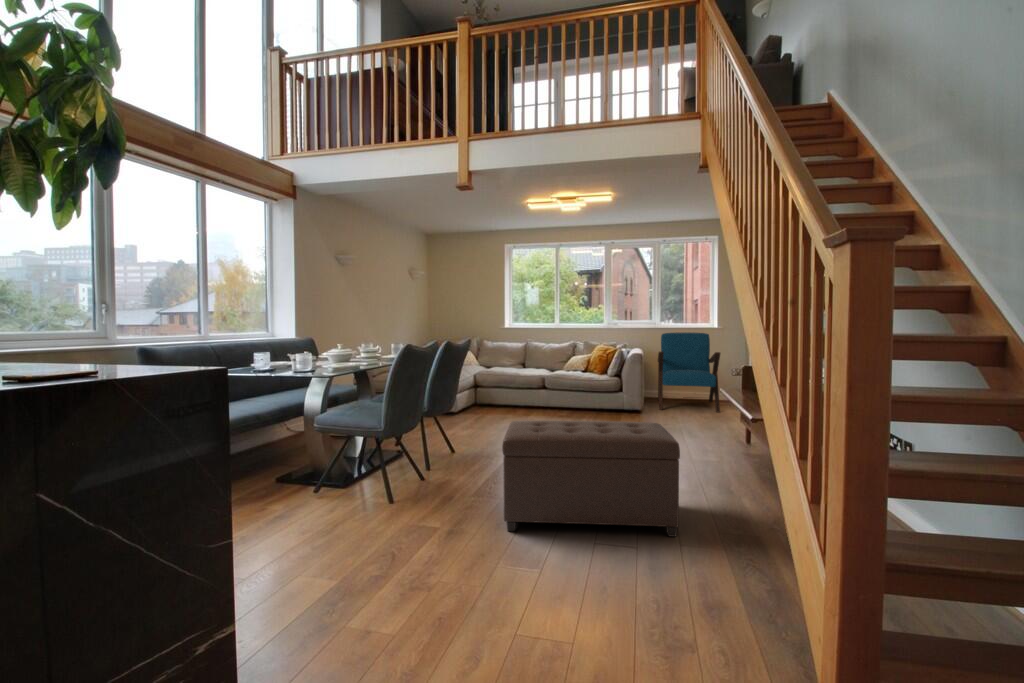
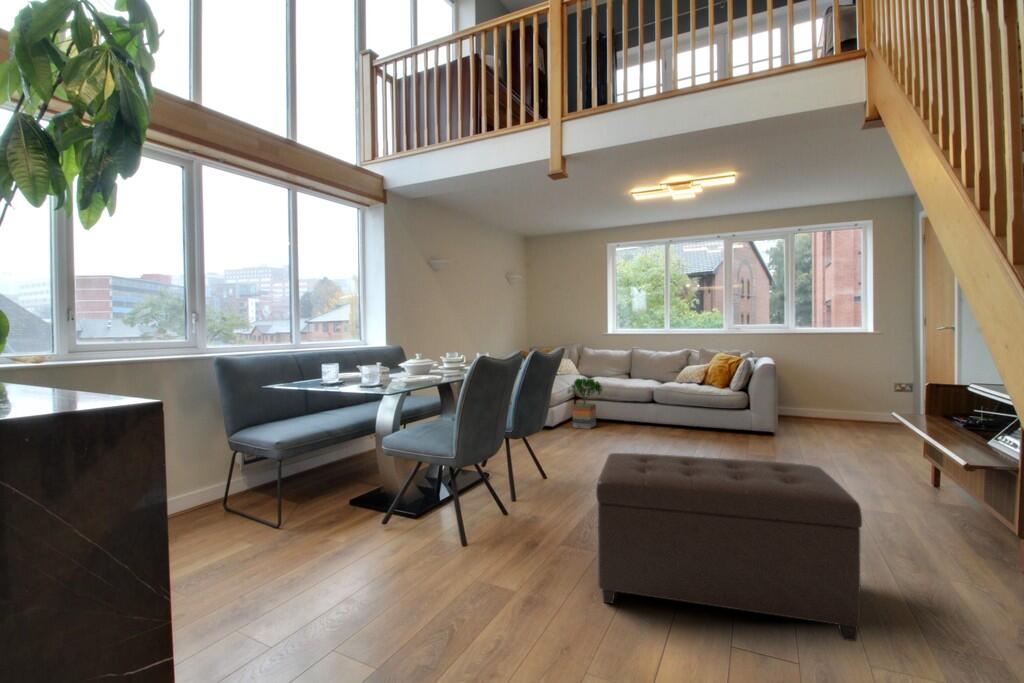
armchair: present [658,332,720,412] -> none [793,339,882,439]
potted tree: none [469,367,503,413] -> present [568,378,602,429]

